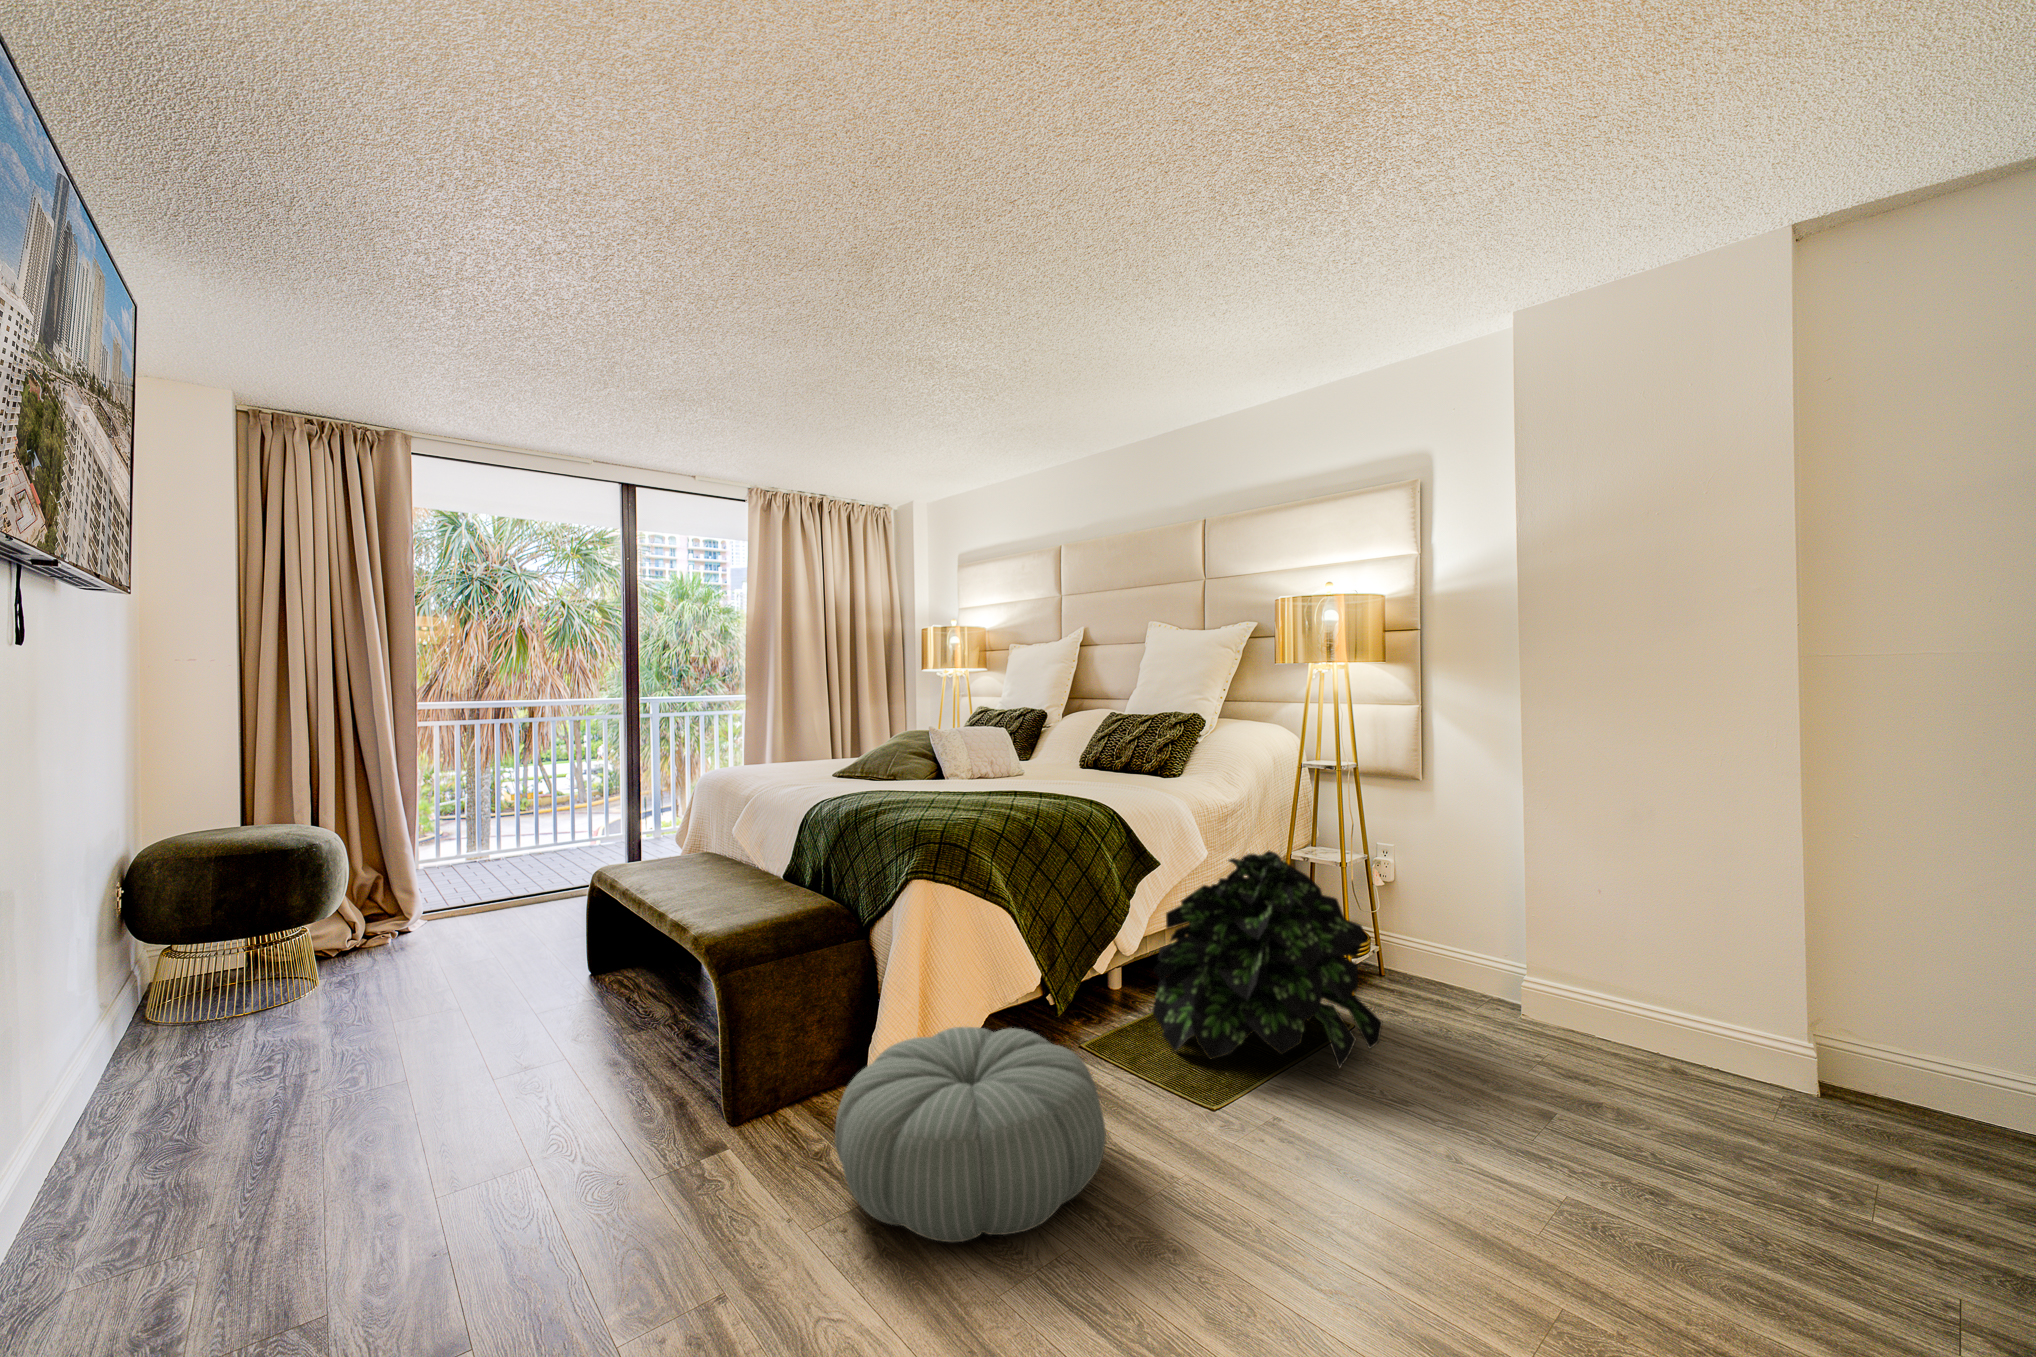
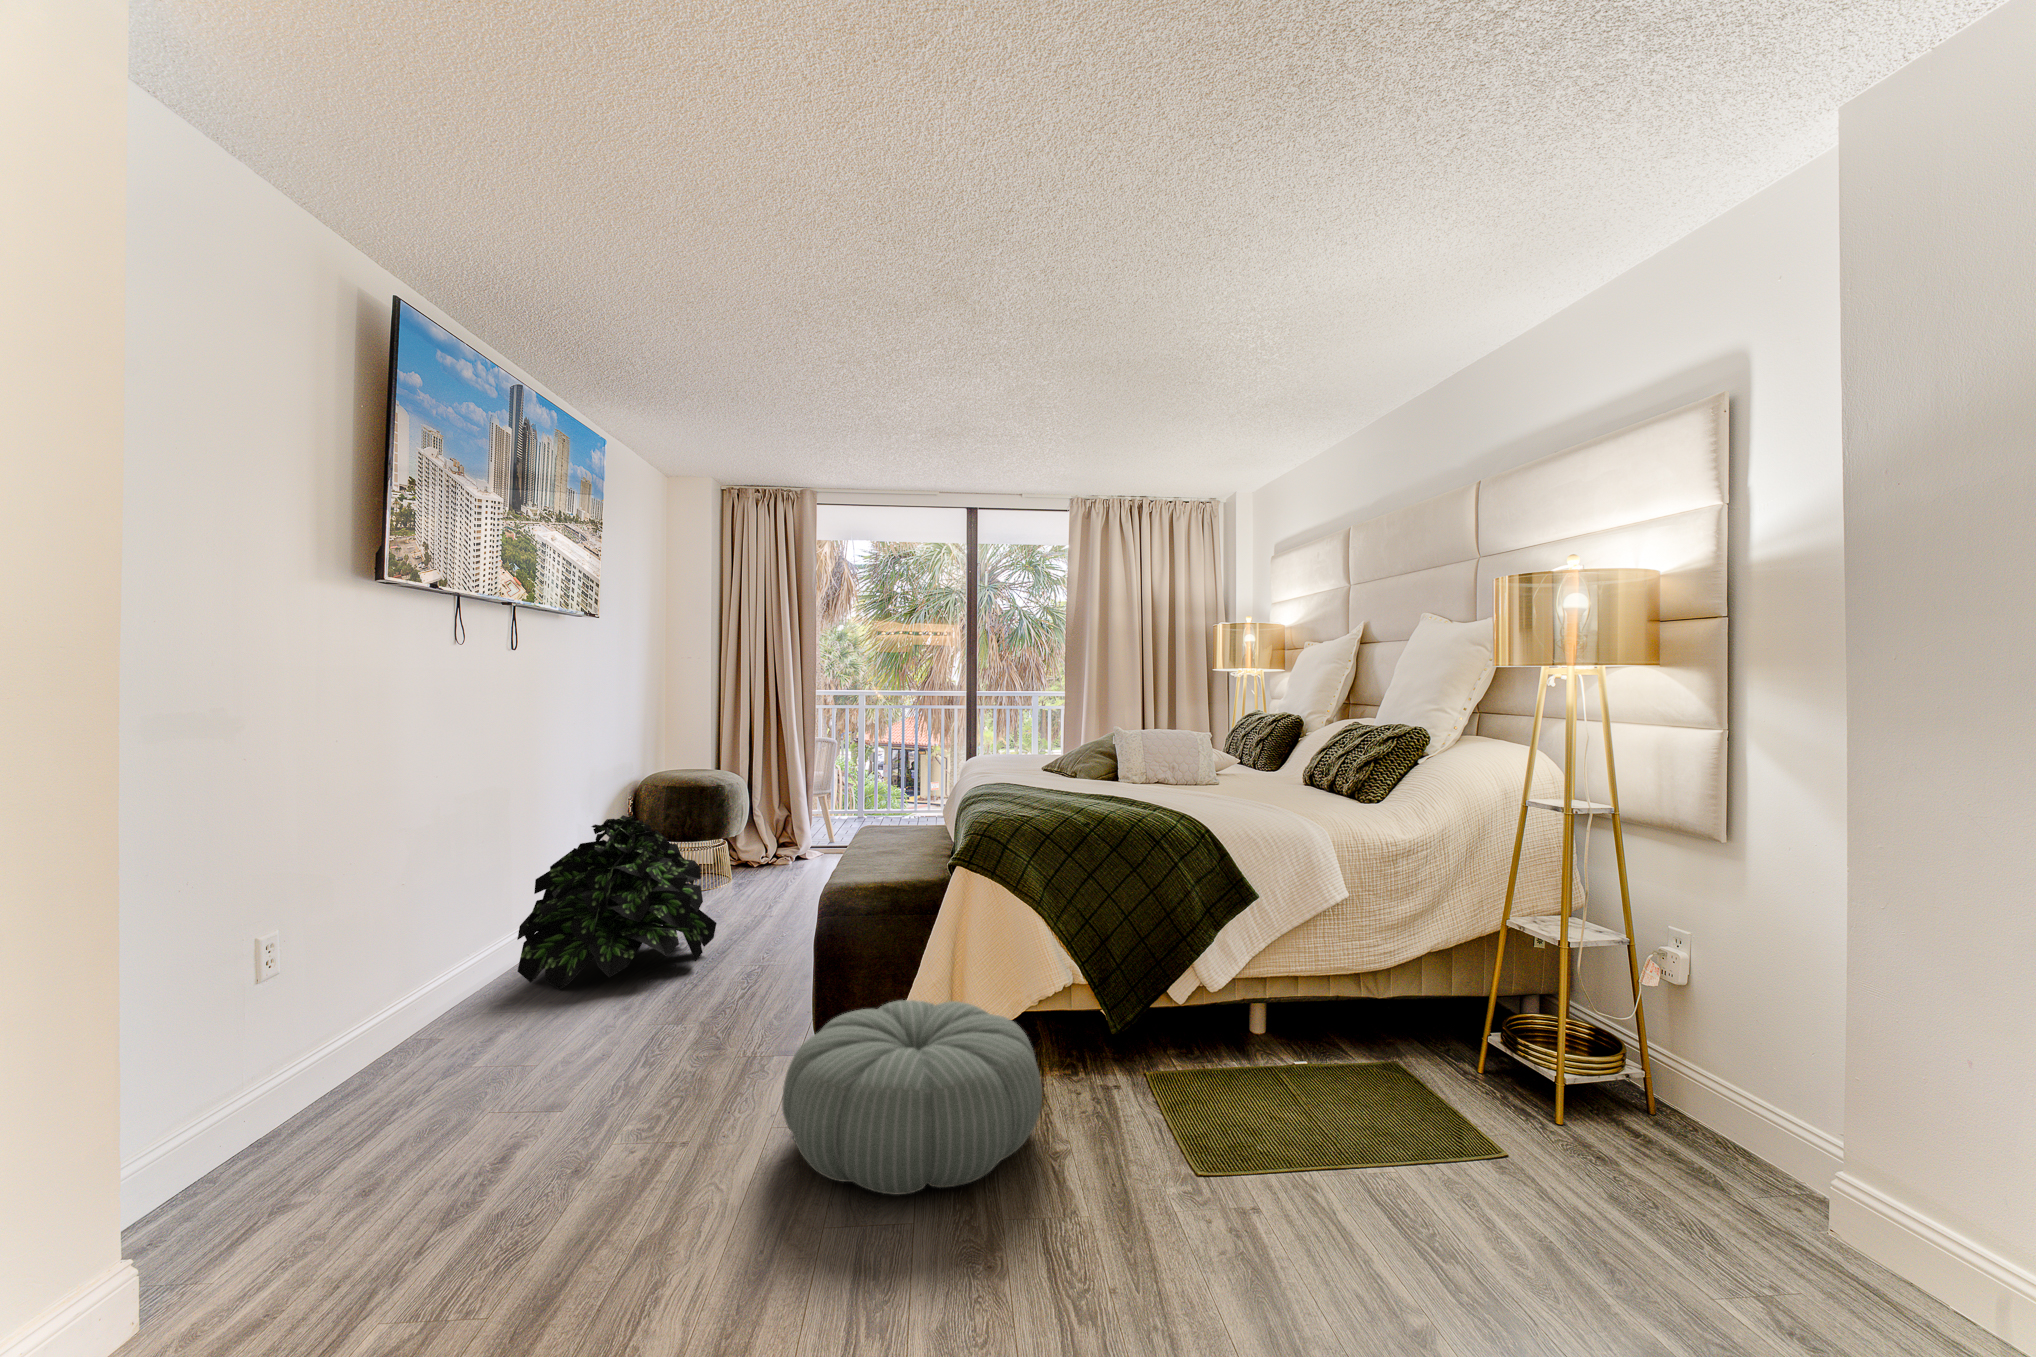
potted plant: present [1152,850,1383,1068] -> present [517,815,717,990]

